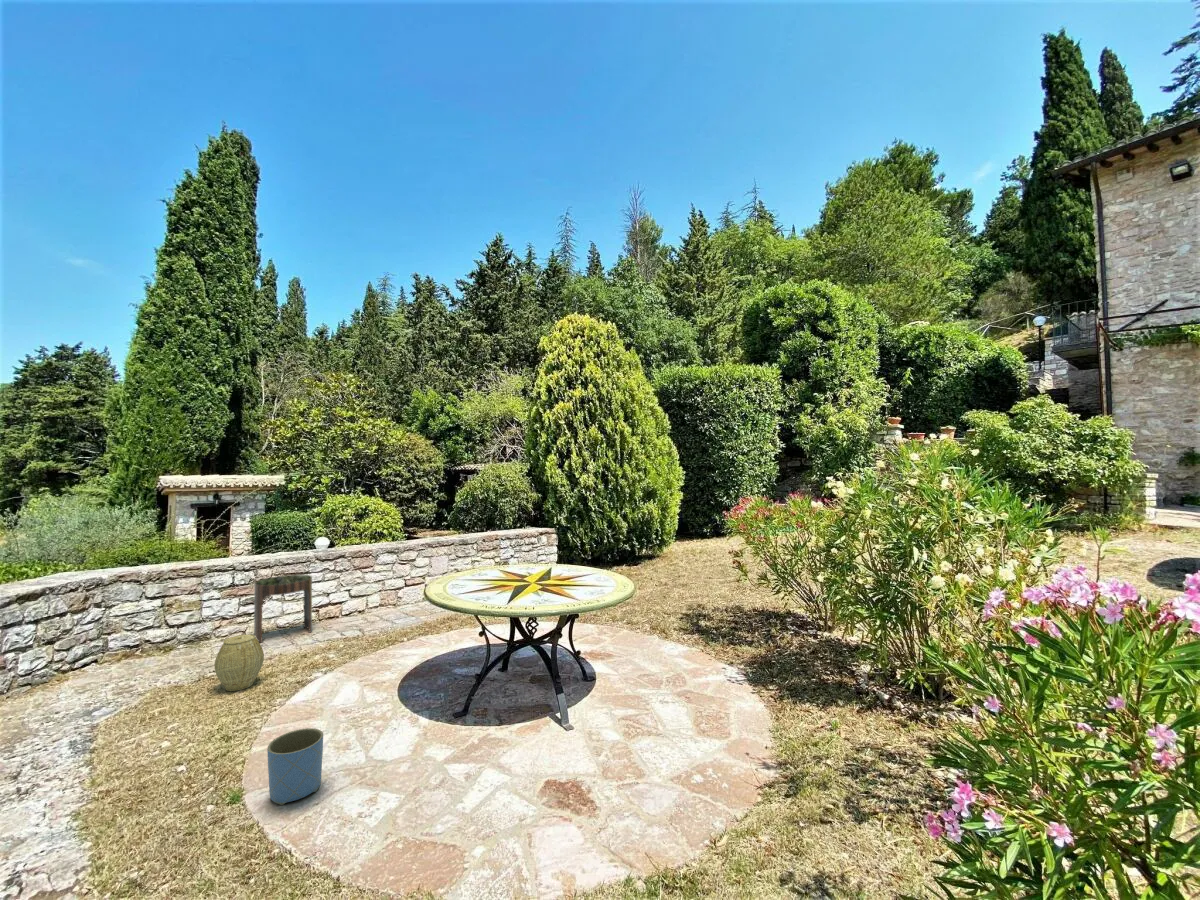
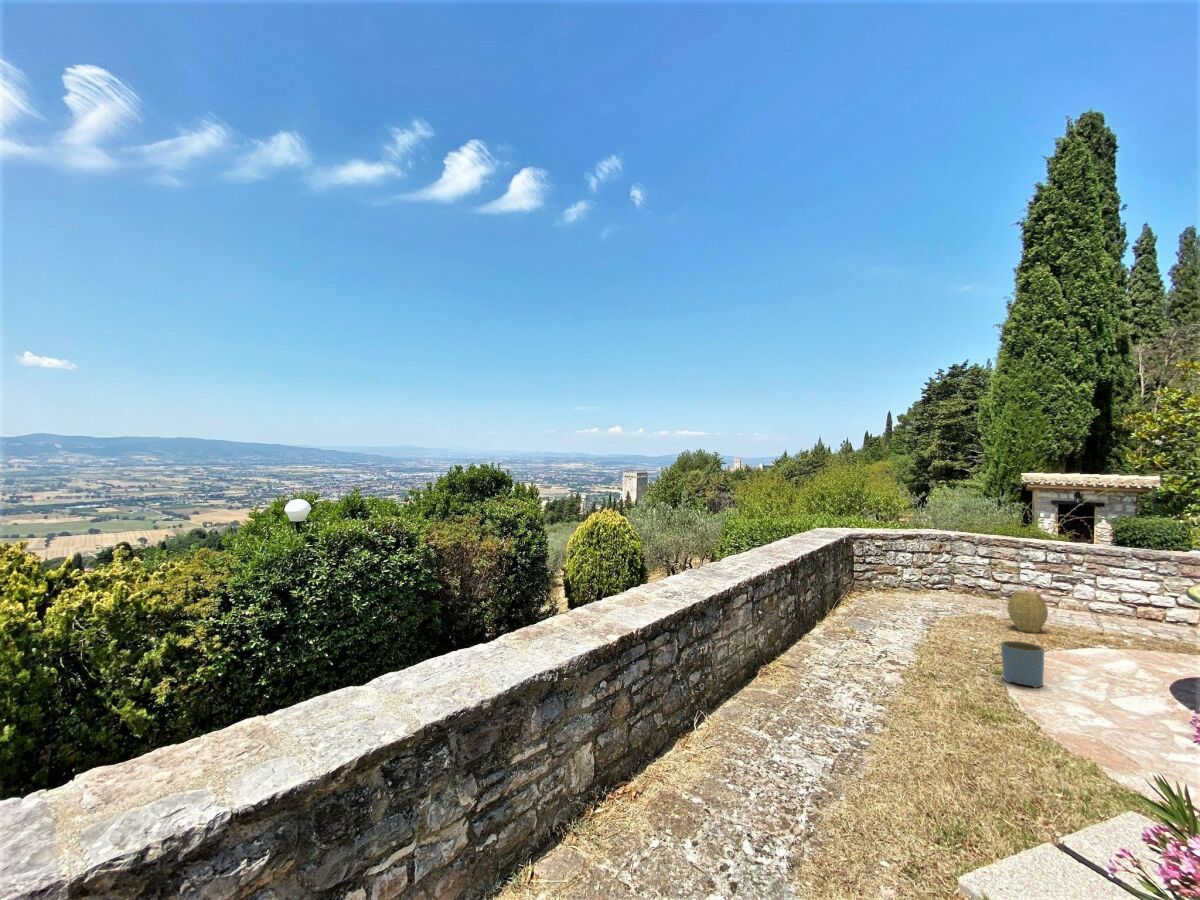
side table: present [254,575,312,643] -> none [1061,561,1123,622]

